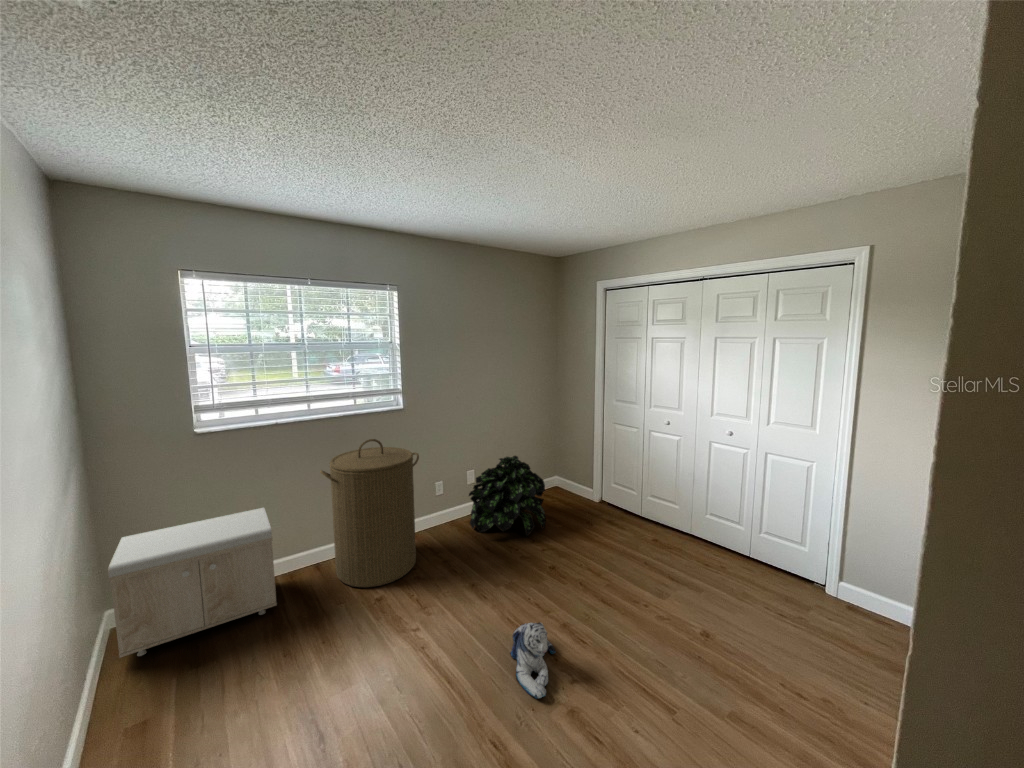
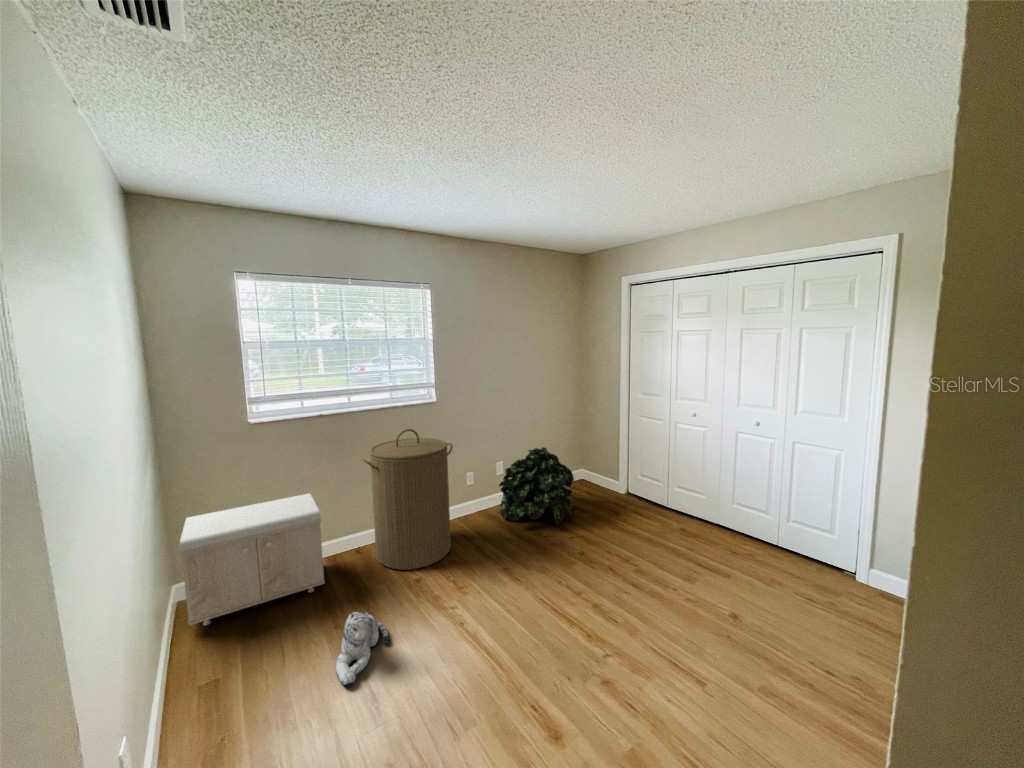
plush toy: present [510,623,555,699] -> present [336,612,388,685]

